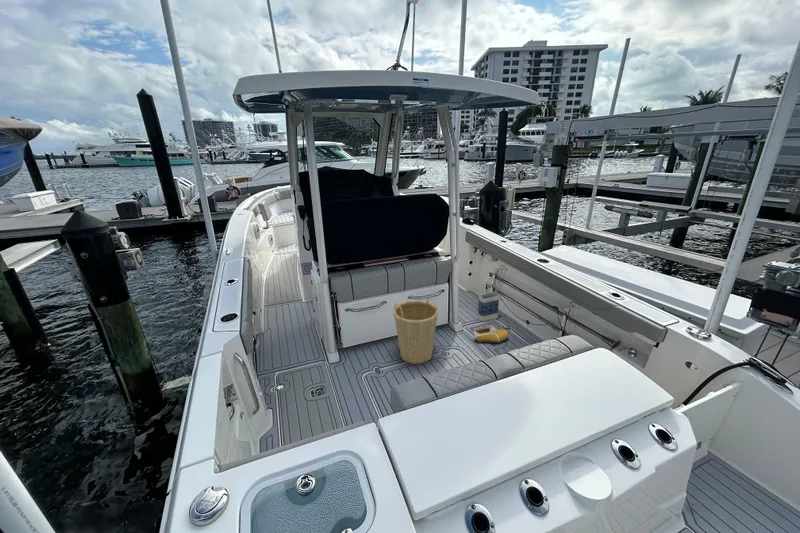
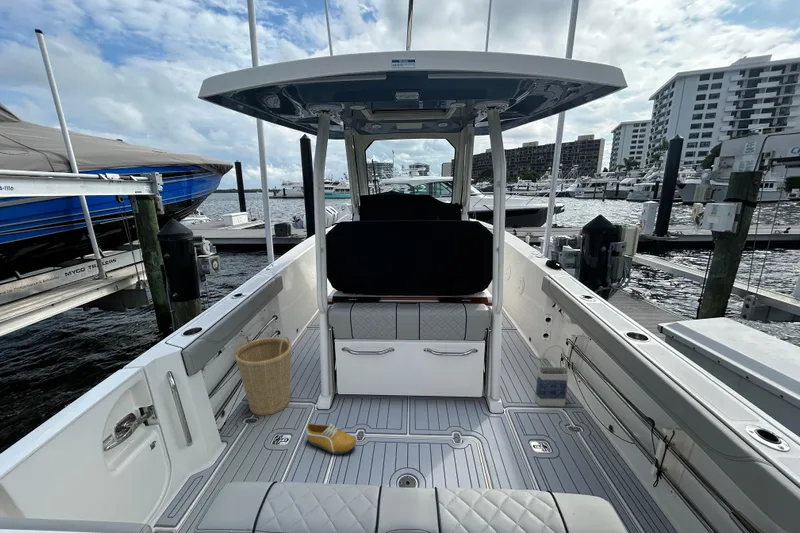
basket: present [393,297,438,364] -> present [235,336,291,415]
shoe: present [474,326,508,343] -> present [306,423,356,454]

